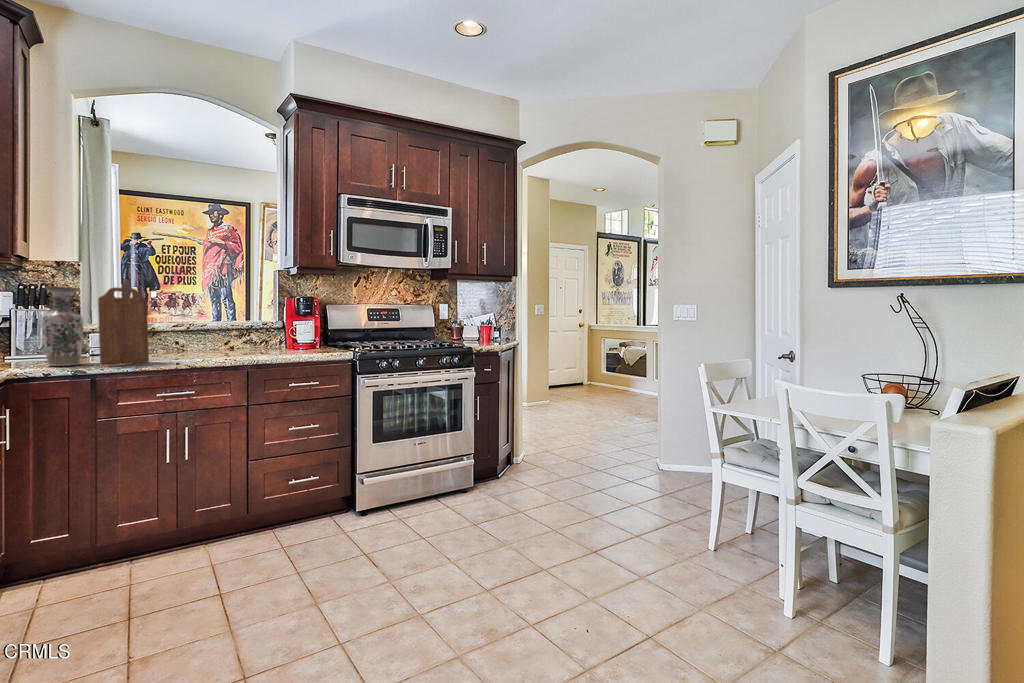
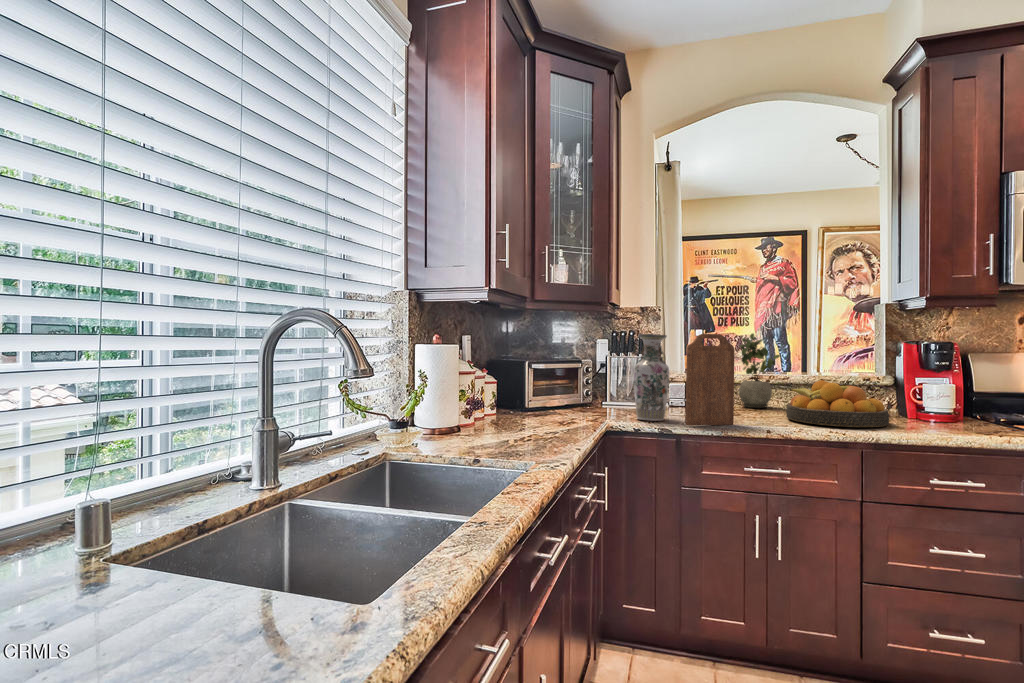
potted plant: none [162,289,197,351] -> present [739,333,780,408]
fruit bowl: none [198,325,271,356] -> present [786,381,889,427]

